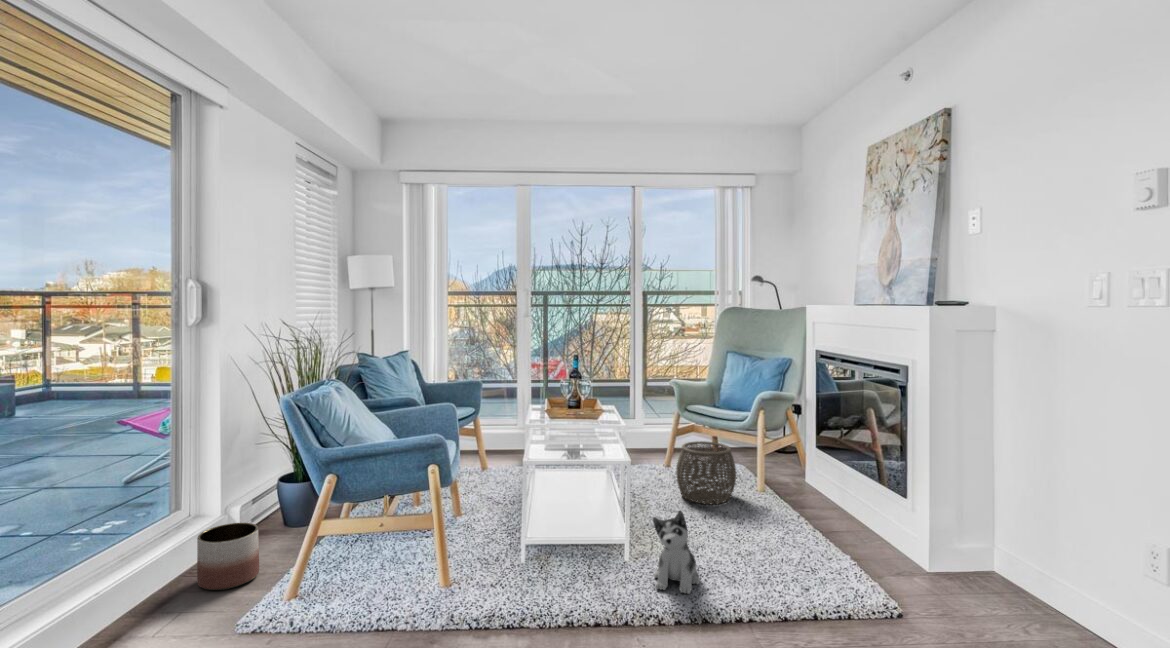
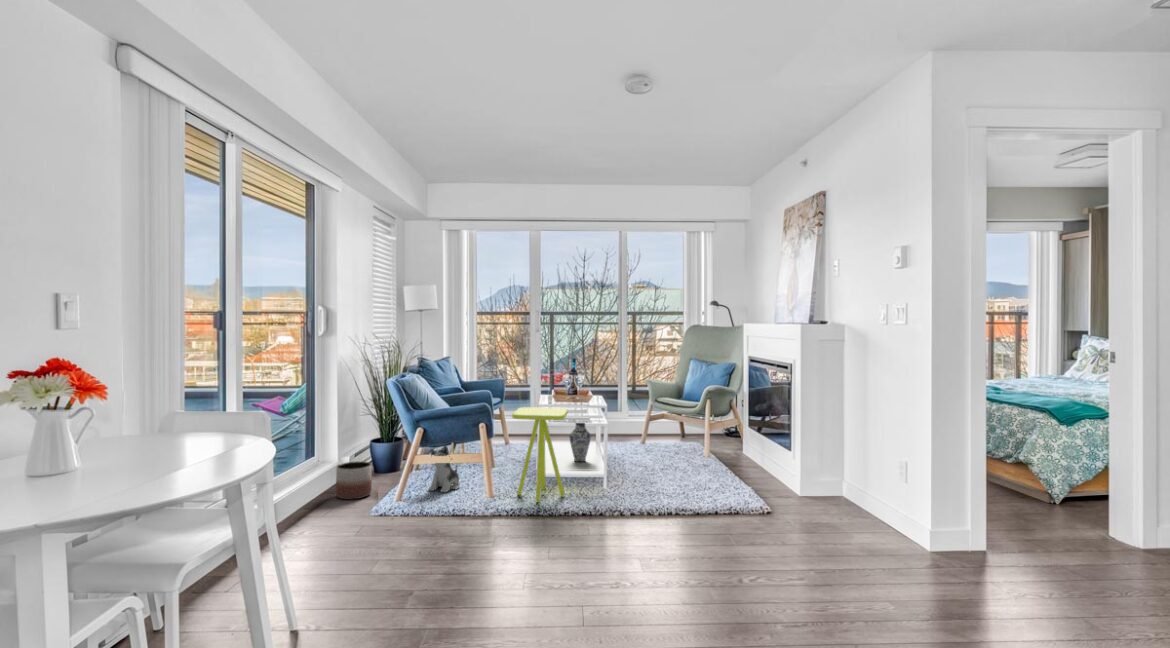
vase: none [570,436,602,513] -> present [570,423,591,462]
side table: none [477,437,568,597] -> present [512,407,568,501]
woven basket: present [676,441,736,504] -> none [646,422,689,465]
plush toy: present [653,511,700,594] -> present [428,445,460,492]

